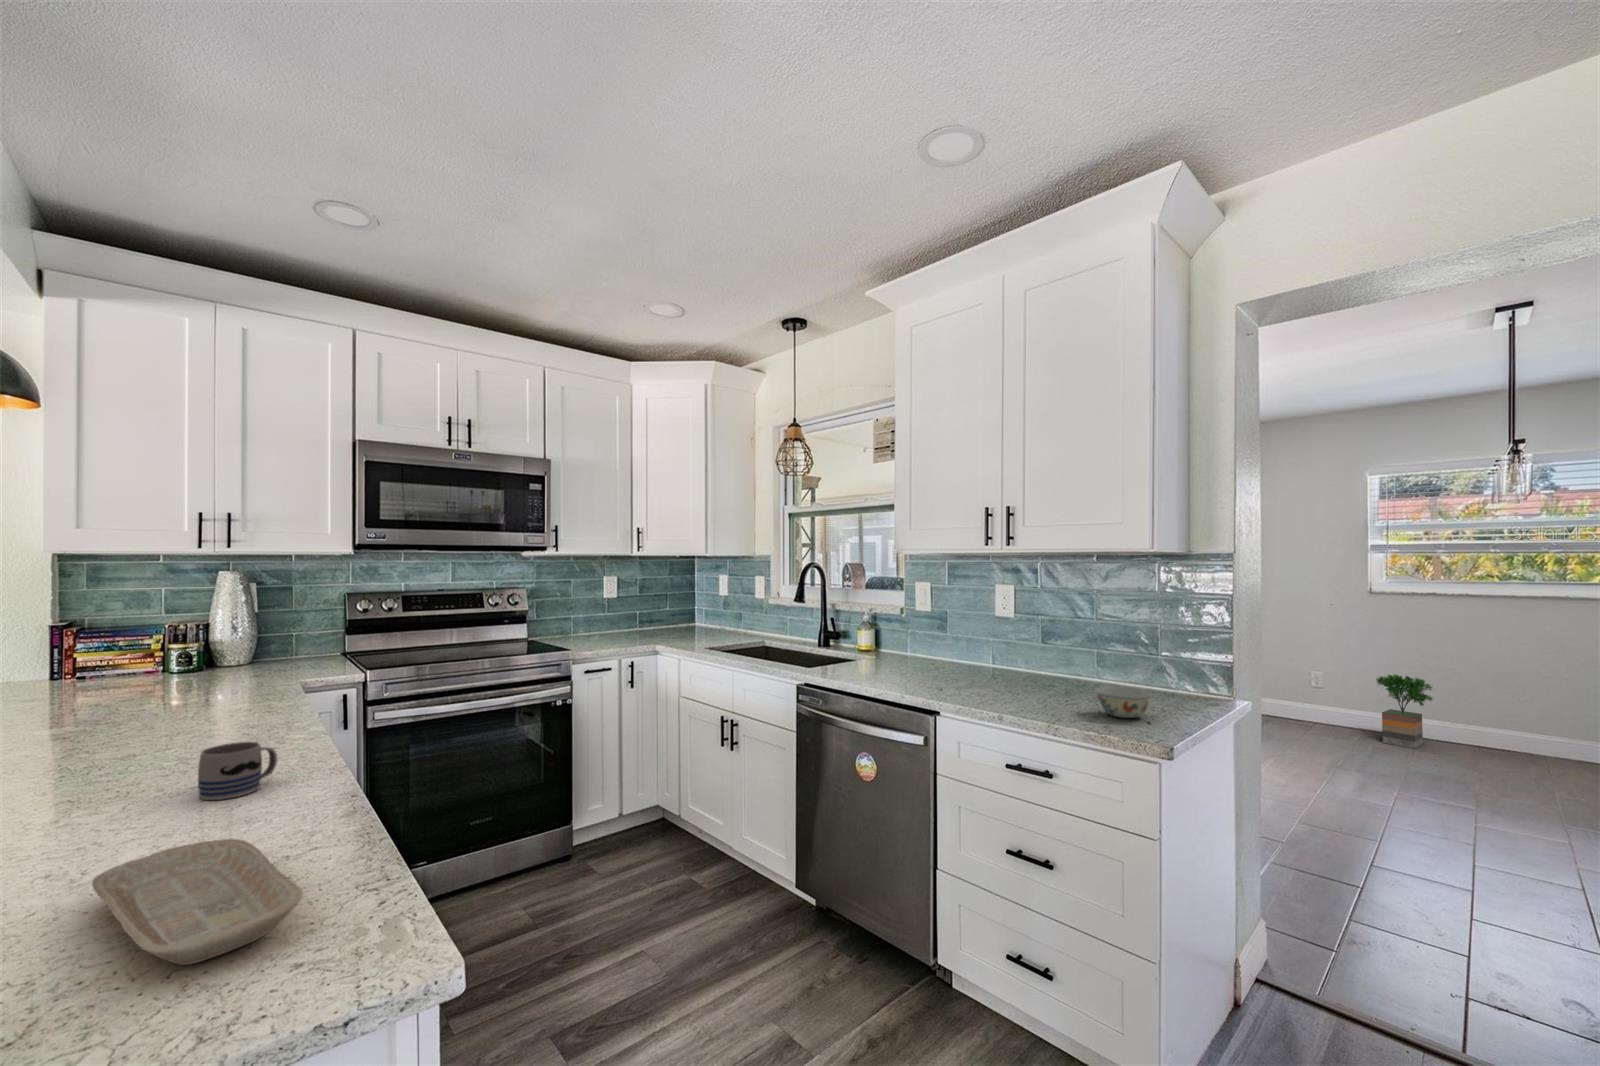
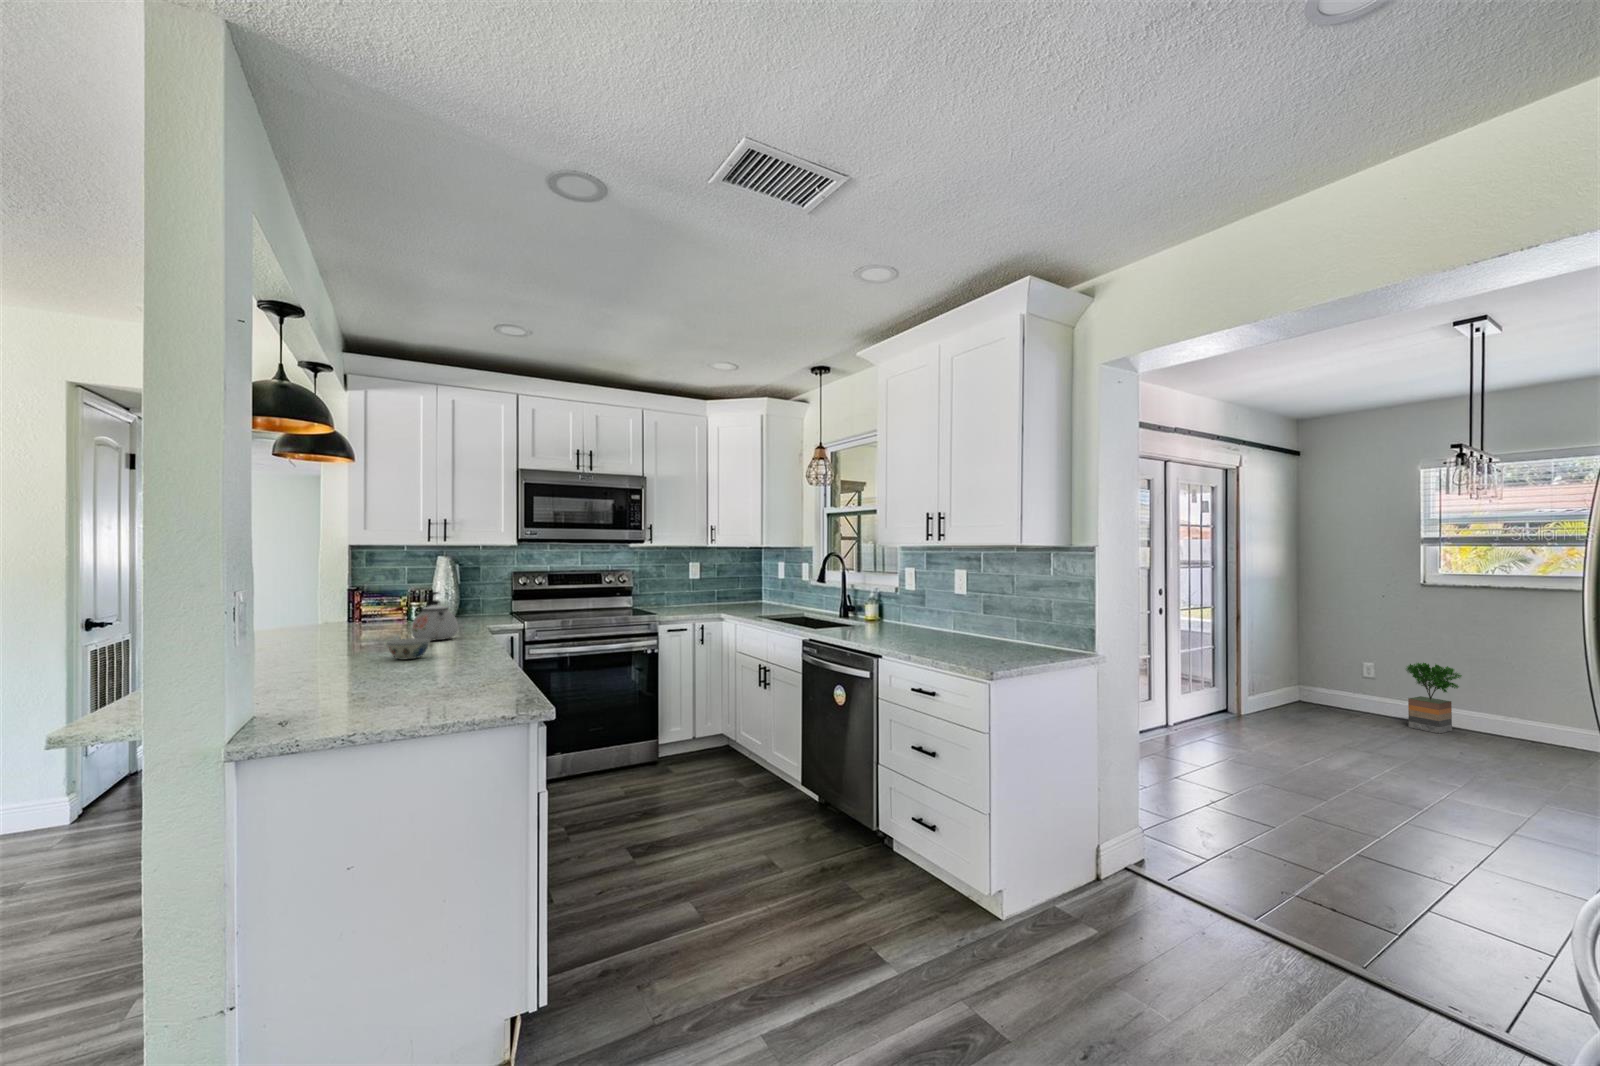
kettle: none [157,634,251,720] -> present [411,592,458,641]
bowl: present [1095,687,1152,718] -> present [386,638,431,660]
mug: present [198,742,277,800] -> none [437,642,472,668]
tray: present [92,839,303,965] -> none [406,673,483,705]

